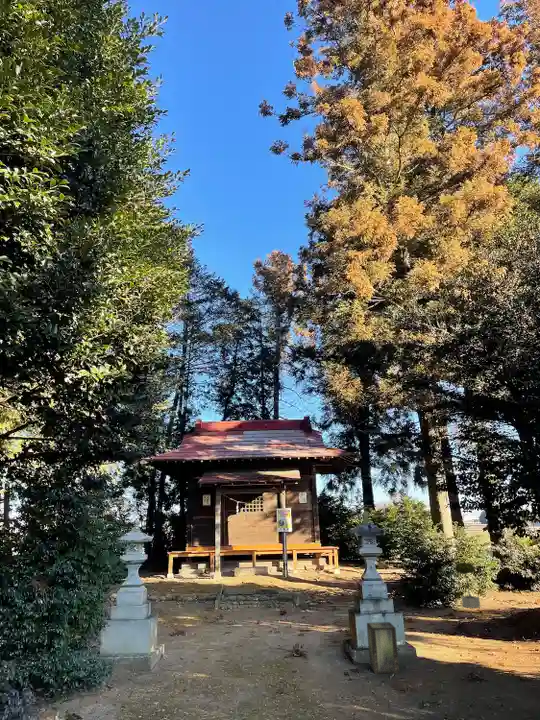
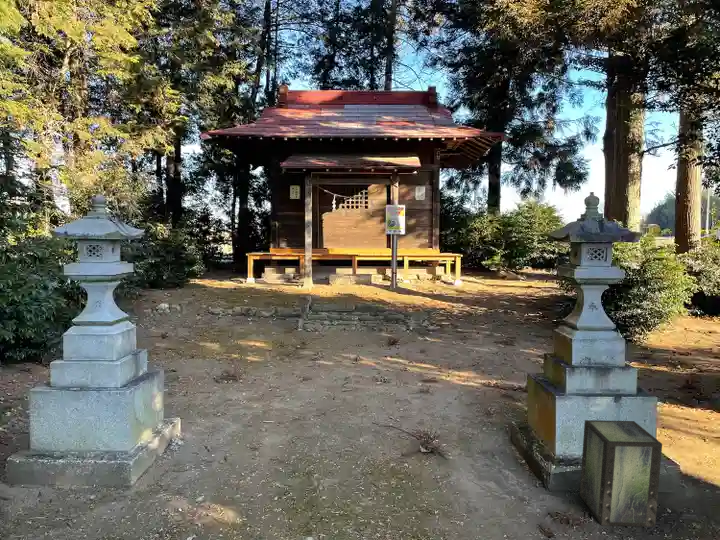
potted tree: present [455,562,480,609] -> none [663,288,698,354]

